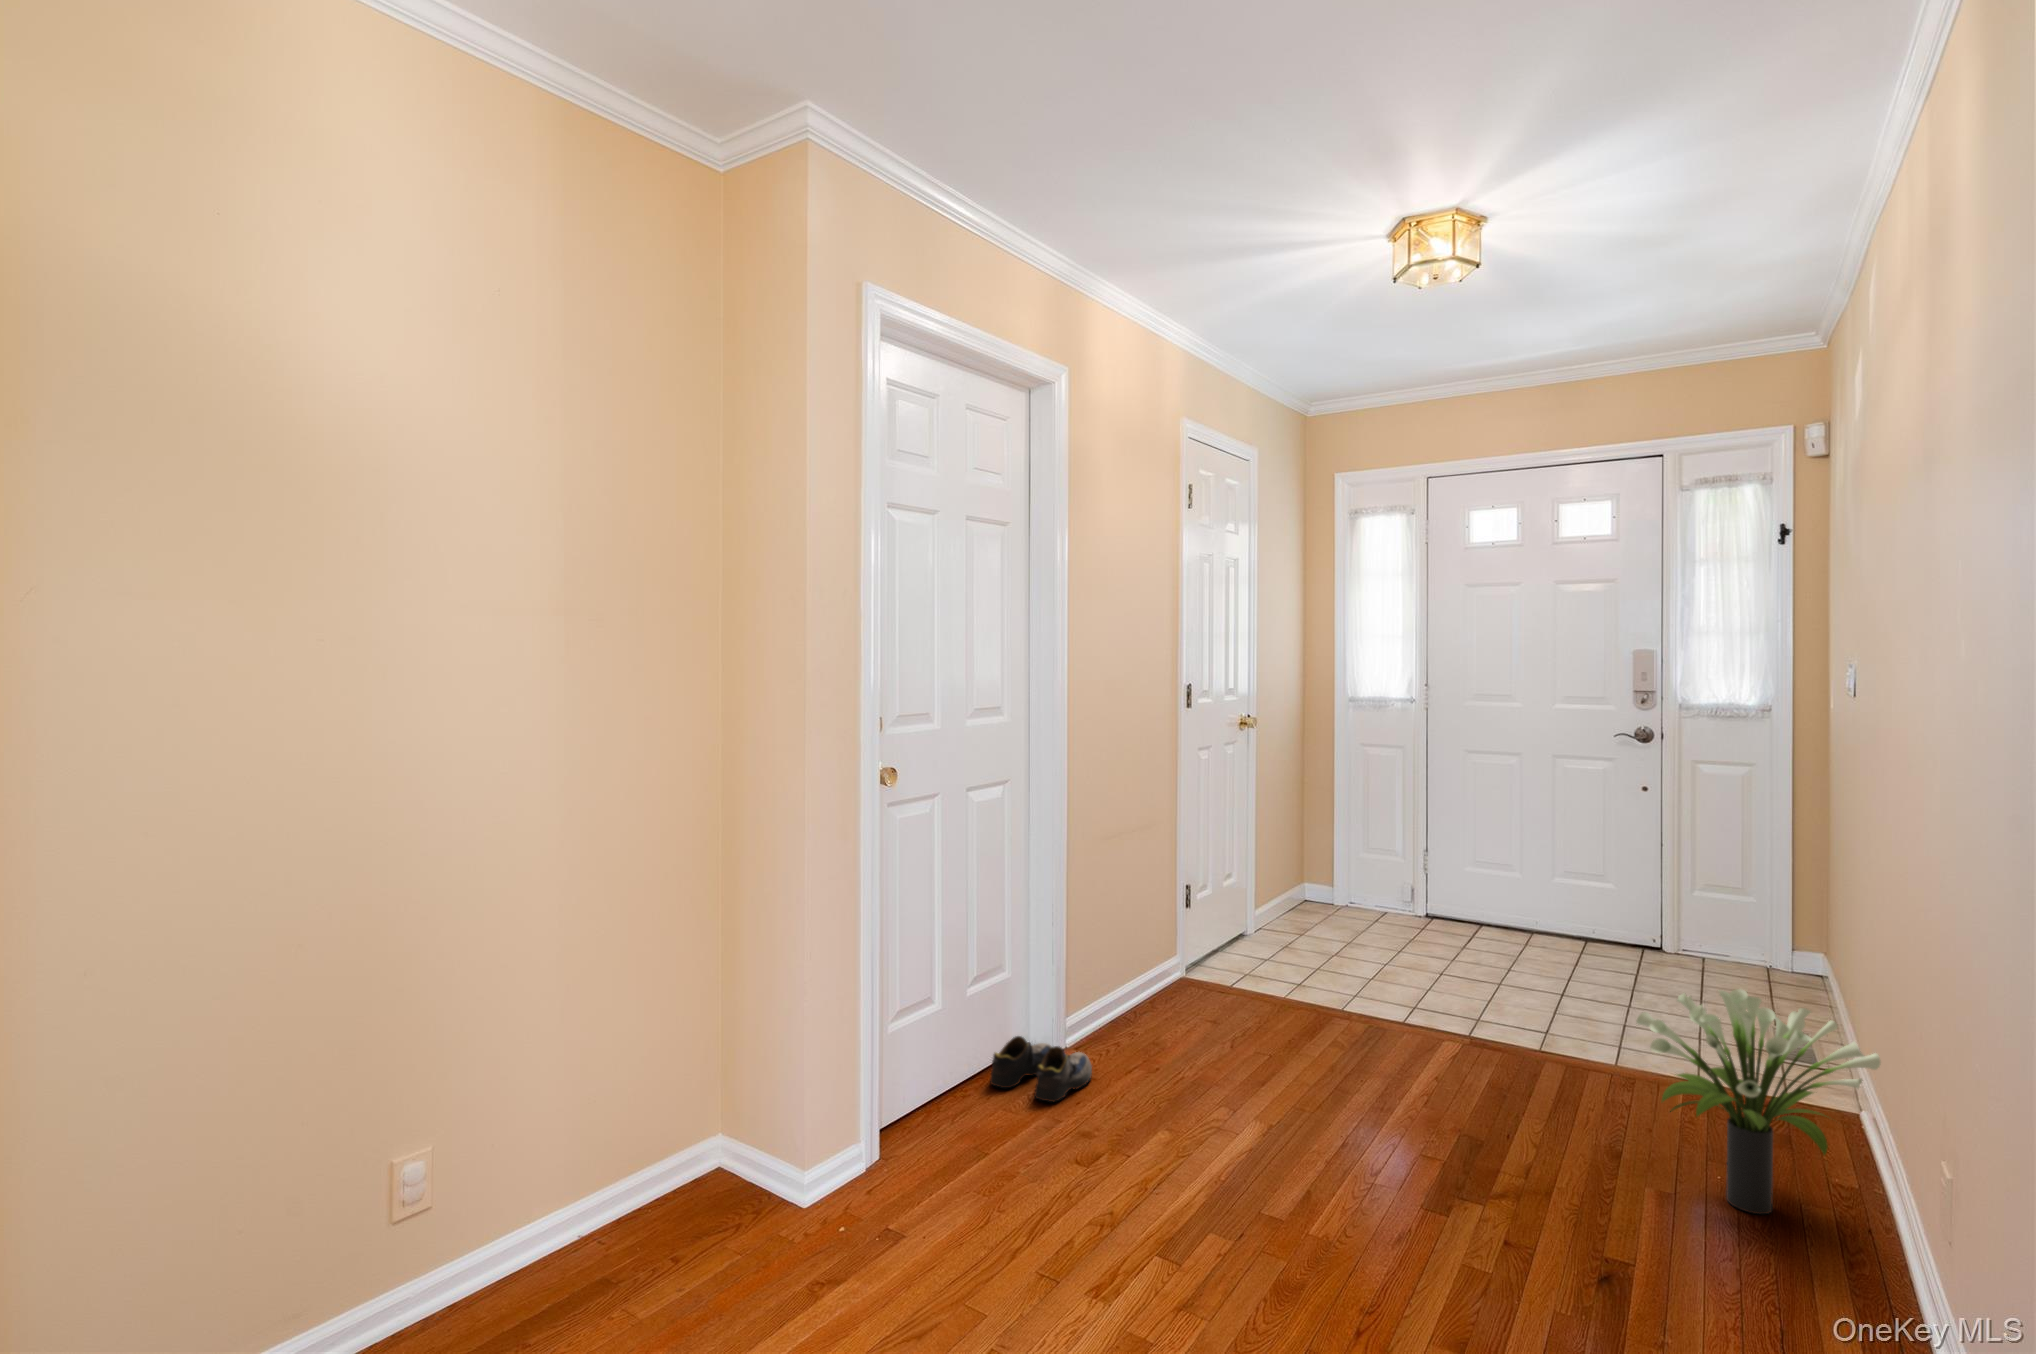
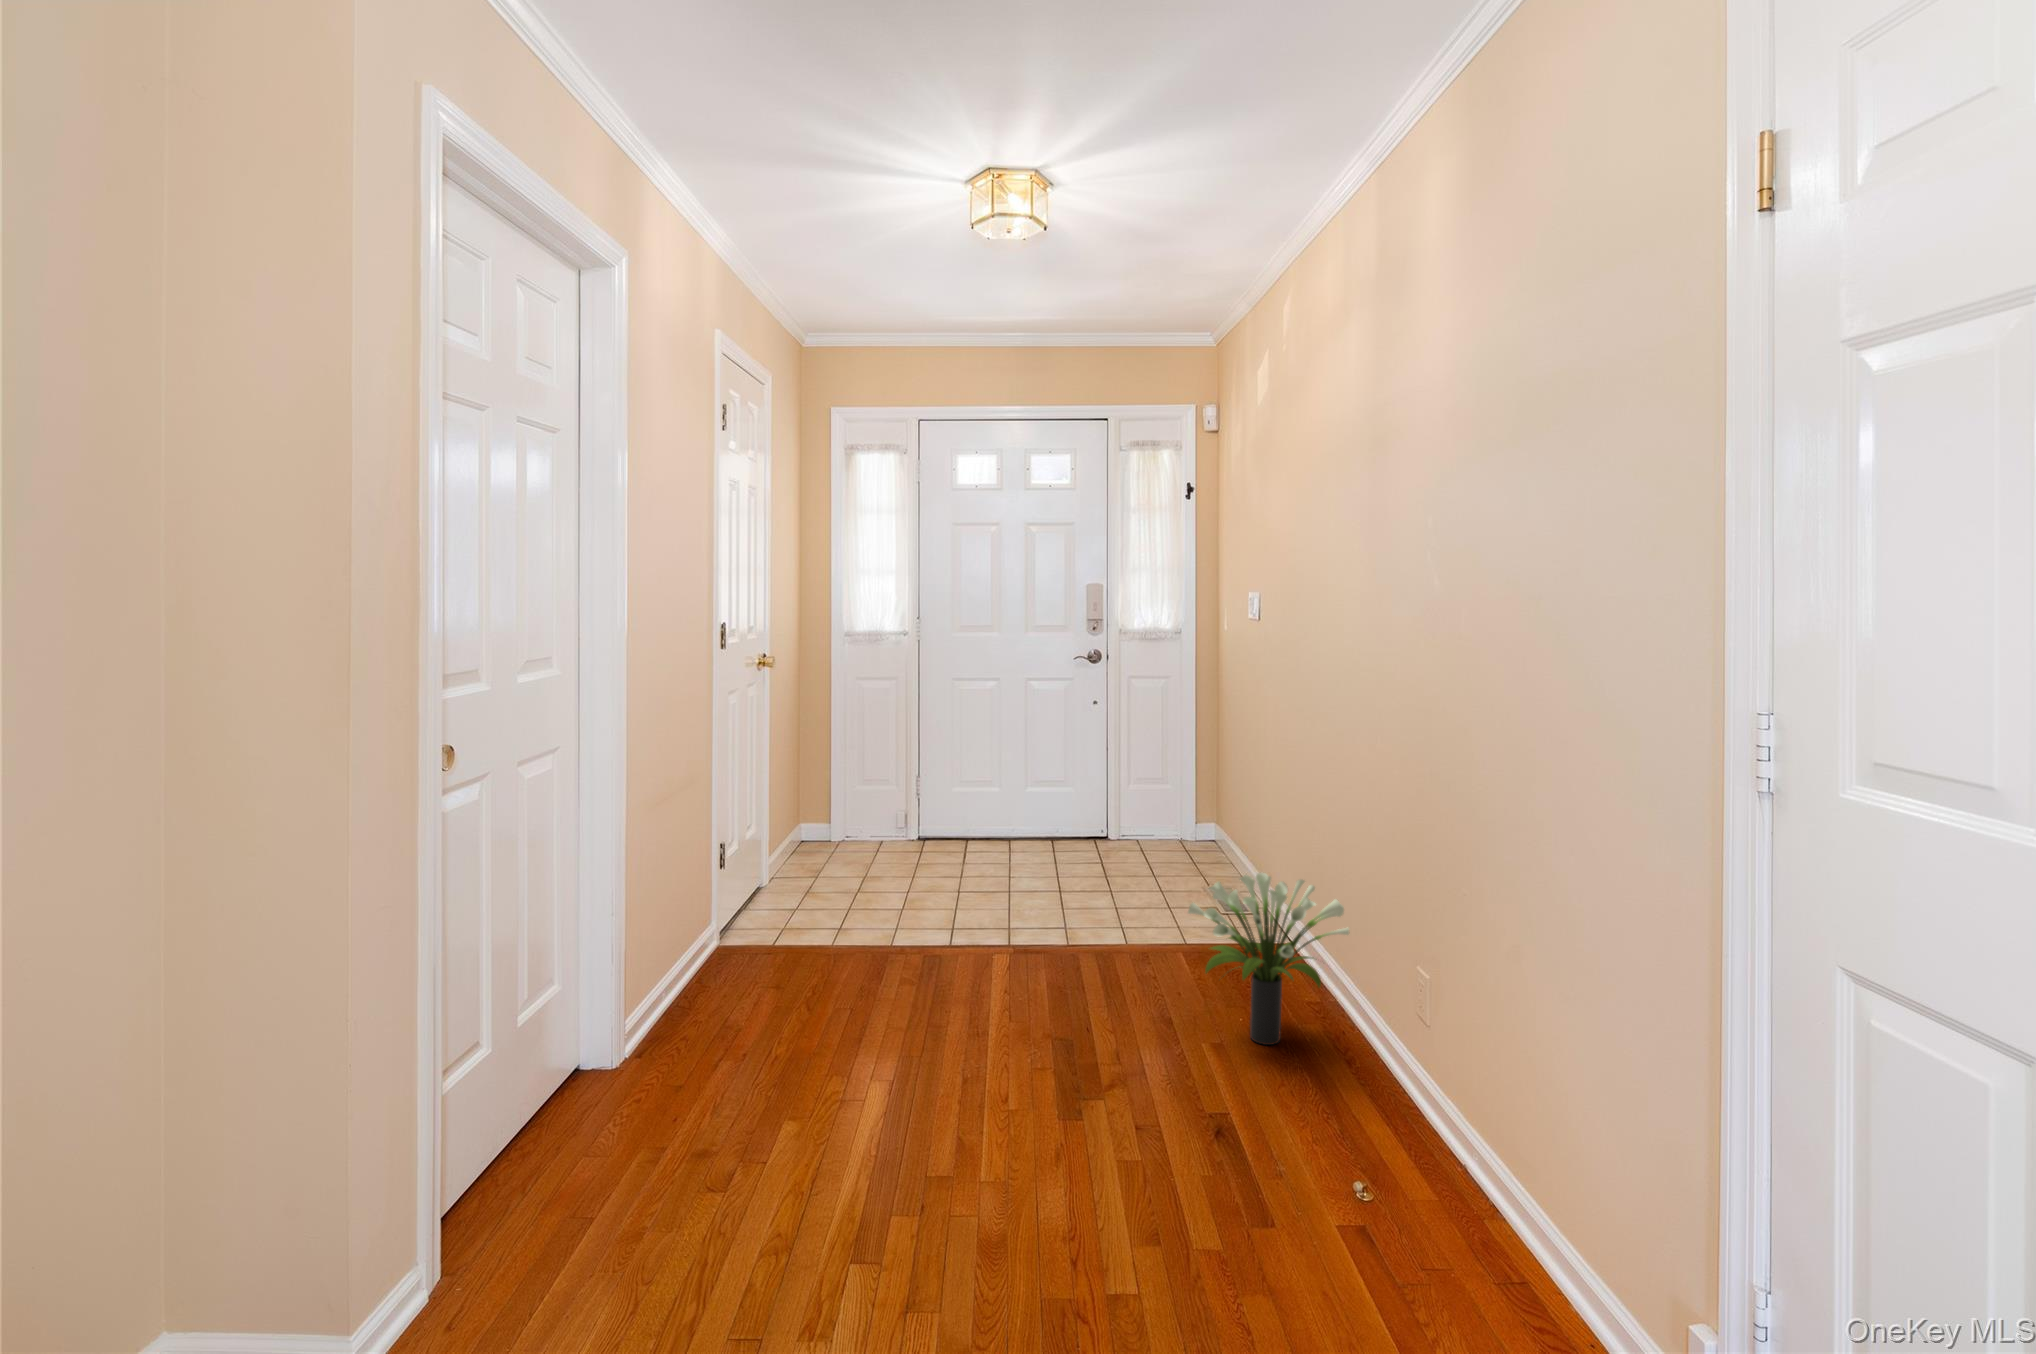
shoe: present [990,1036,1092,1102] -> none [568,1057,688,1126]

